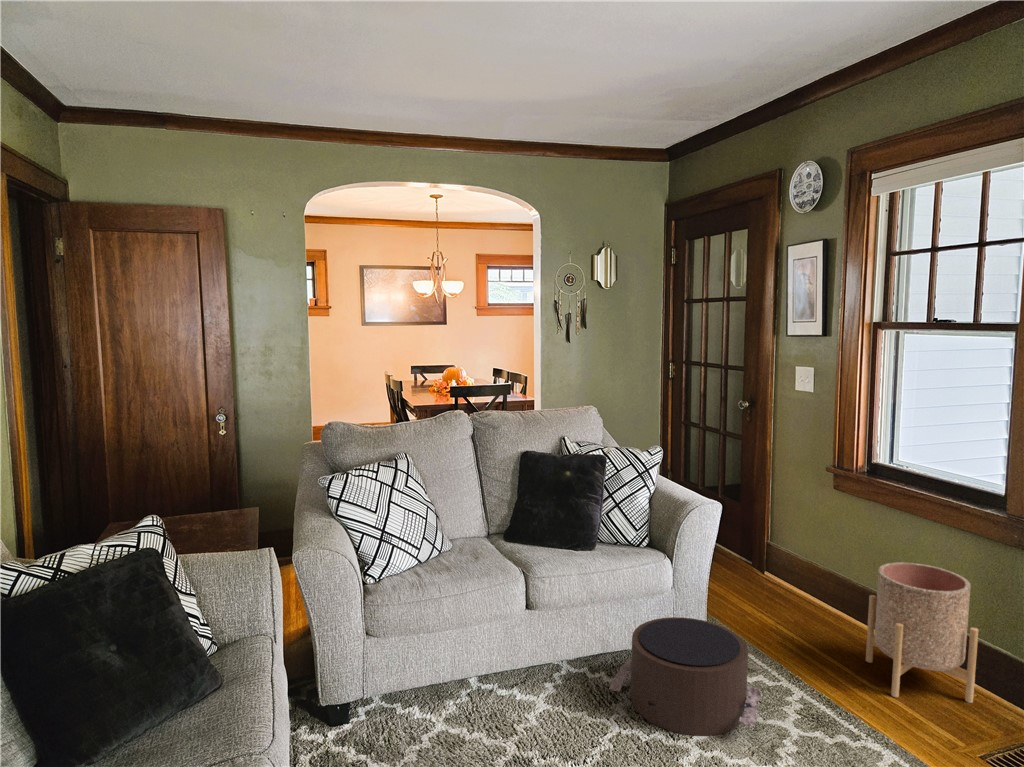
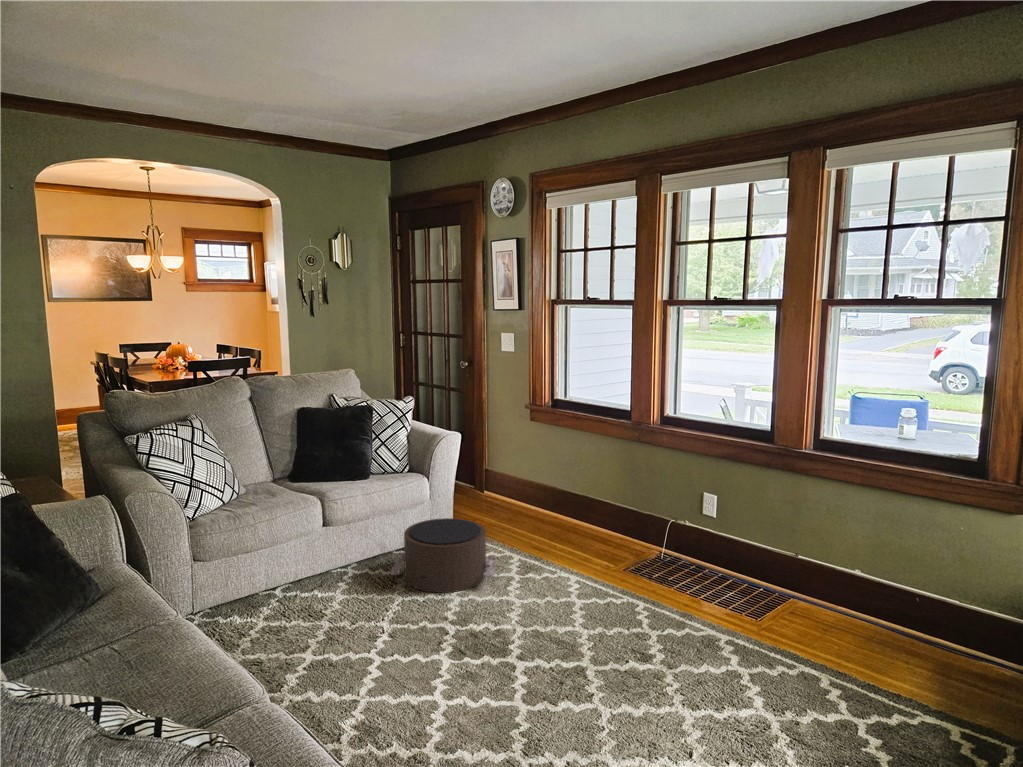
planter: present [866,562,978,703] -> none [556,462,620,549]

